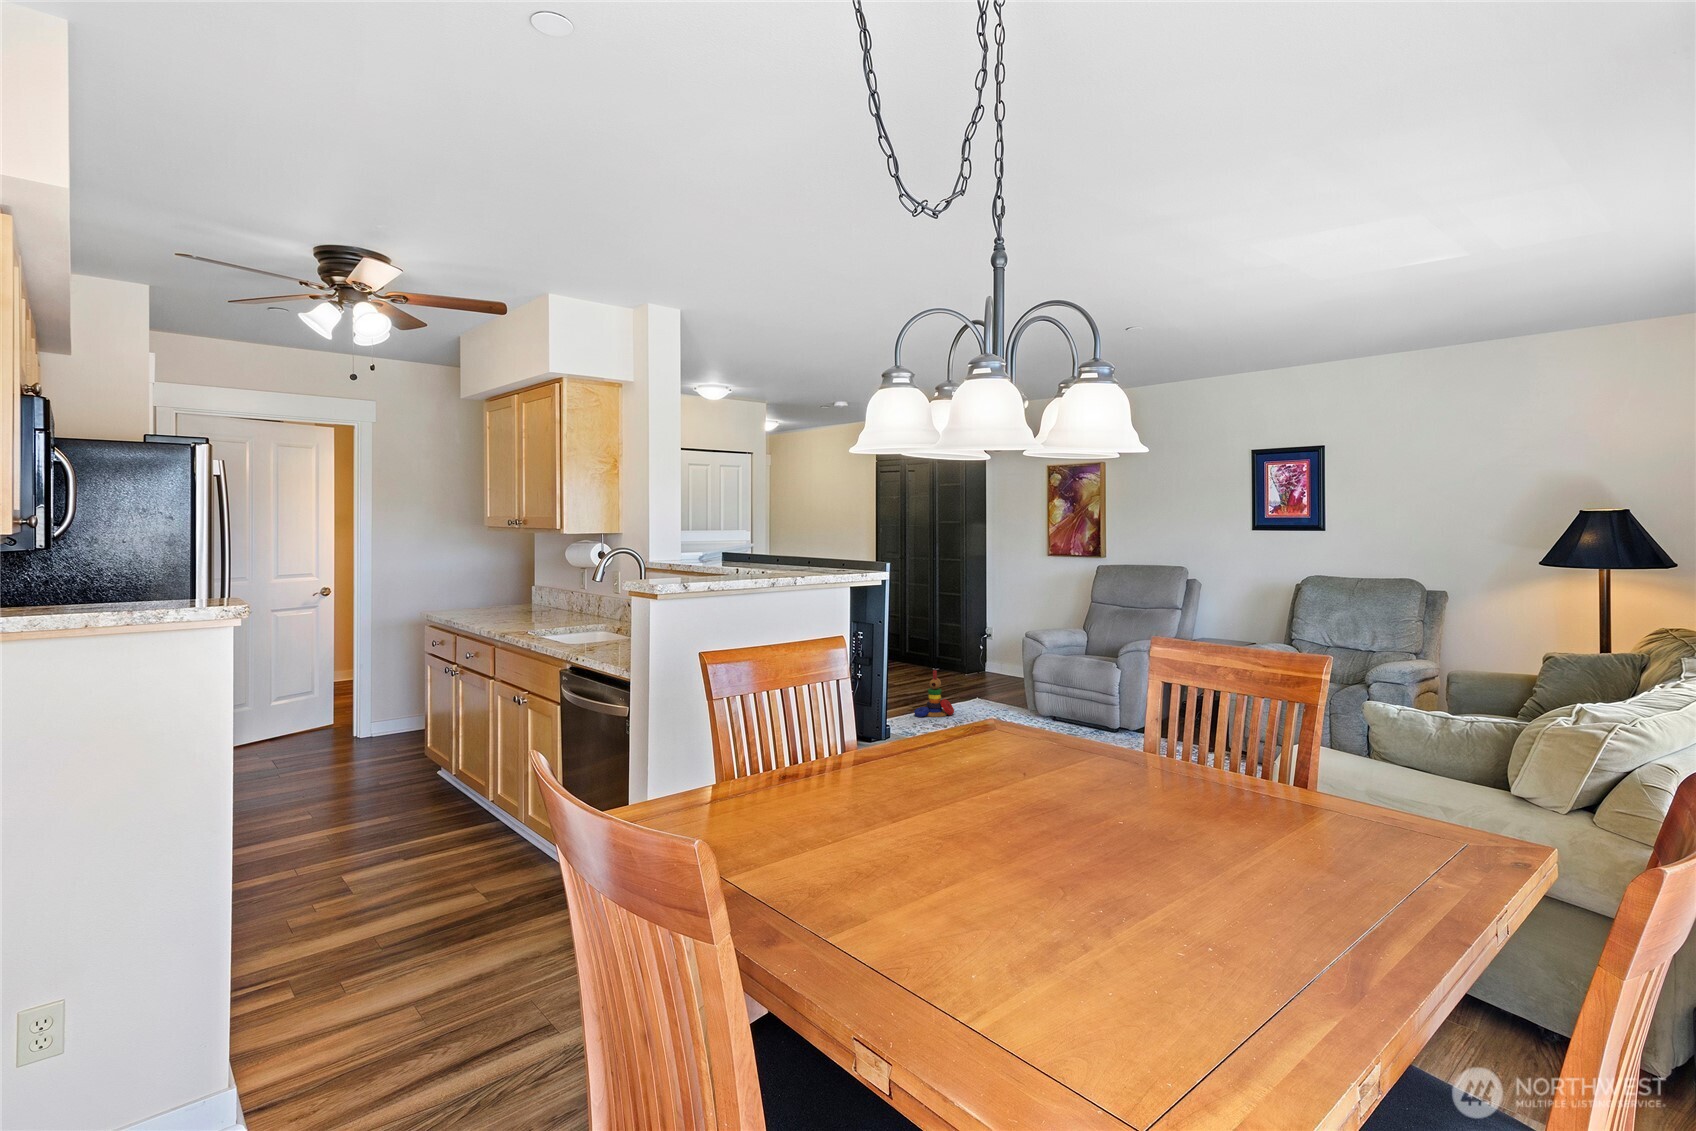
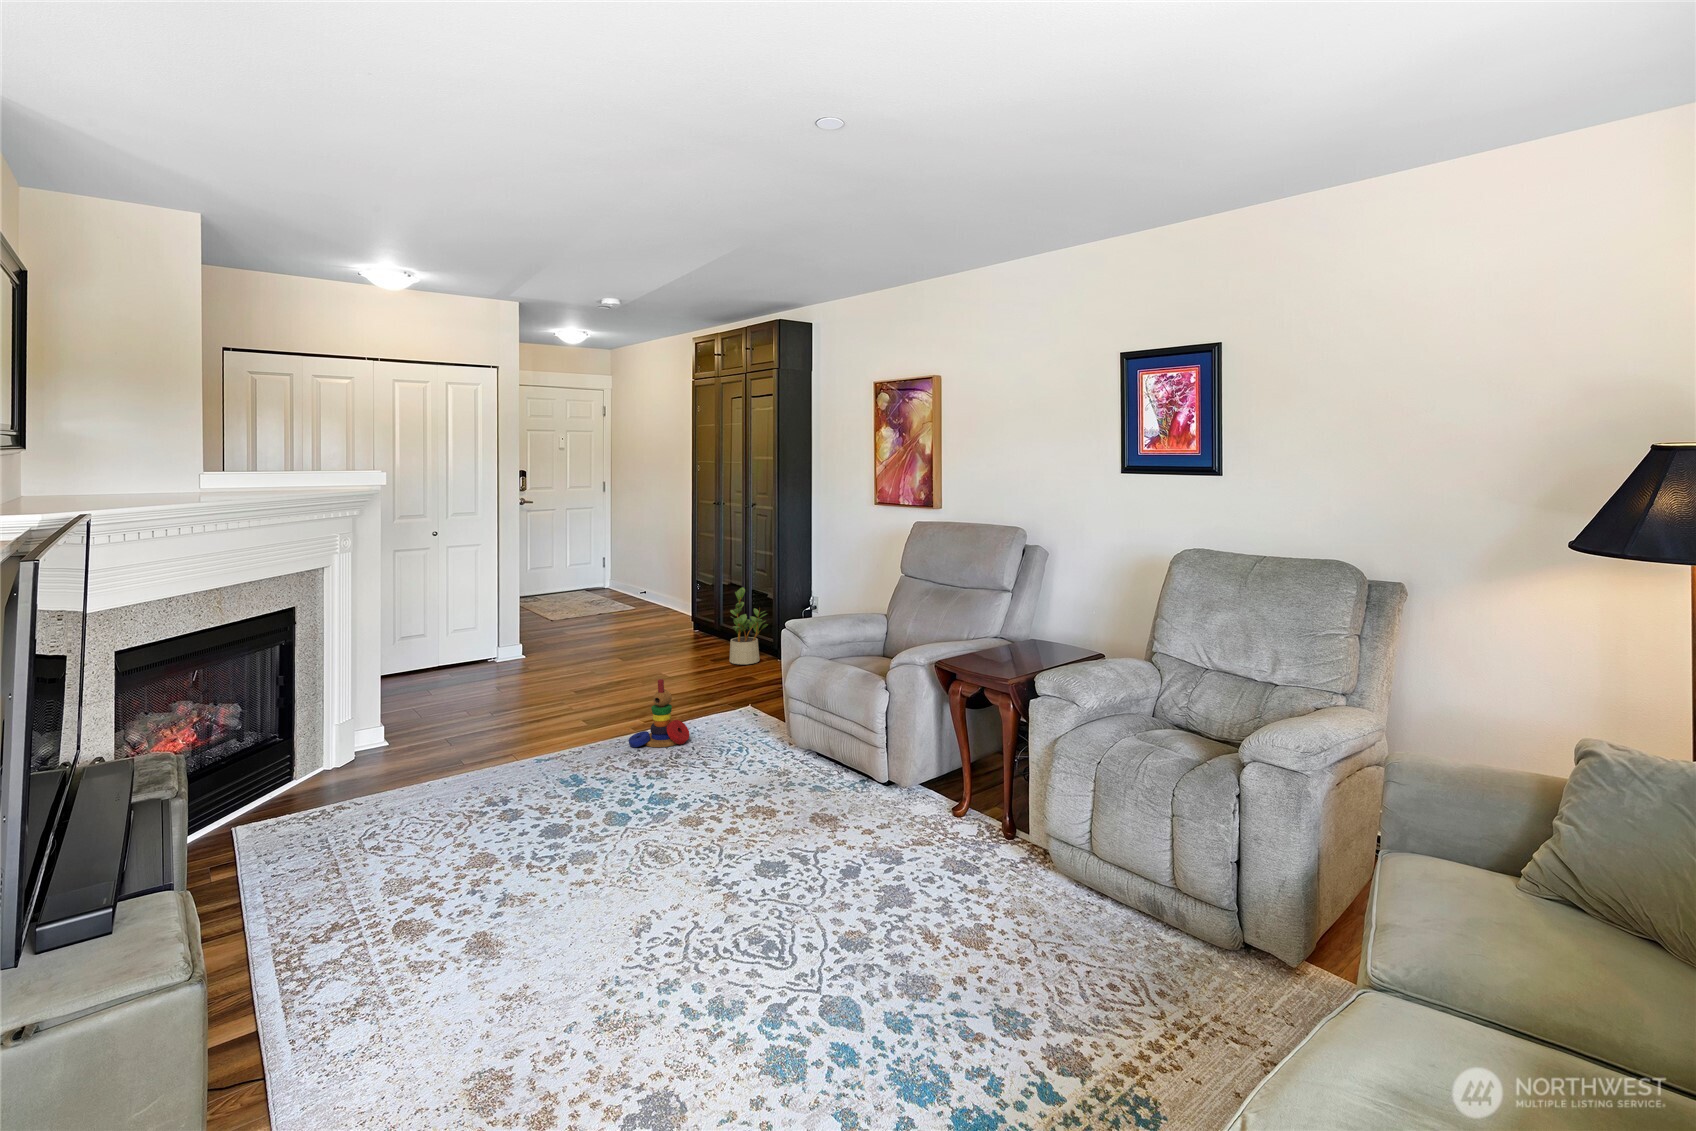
potted plant: none [923,617,954,675] -> present [729,587,768,664]

